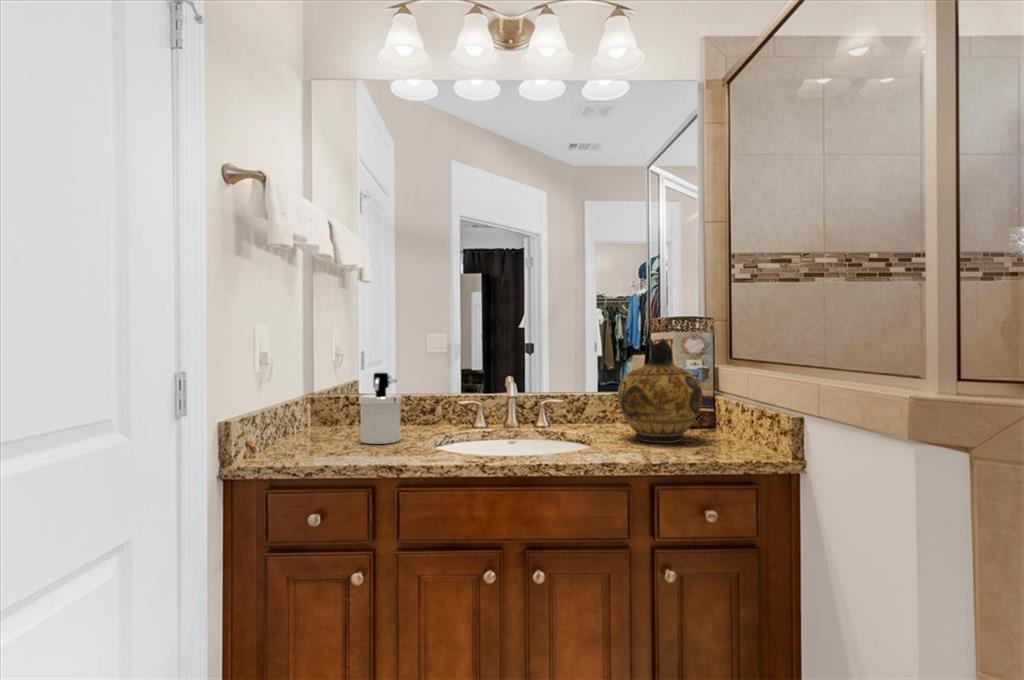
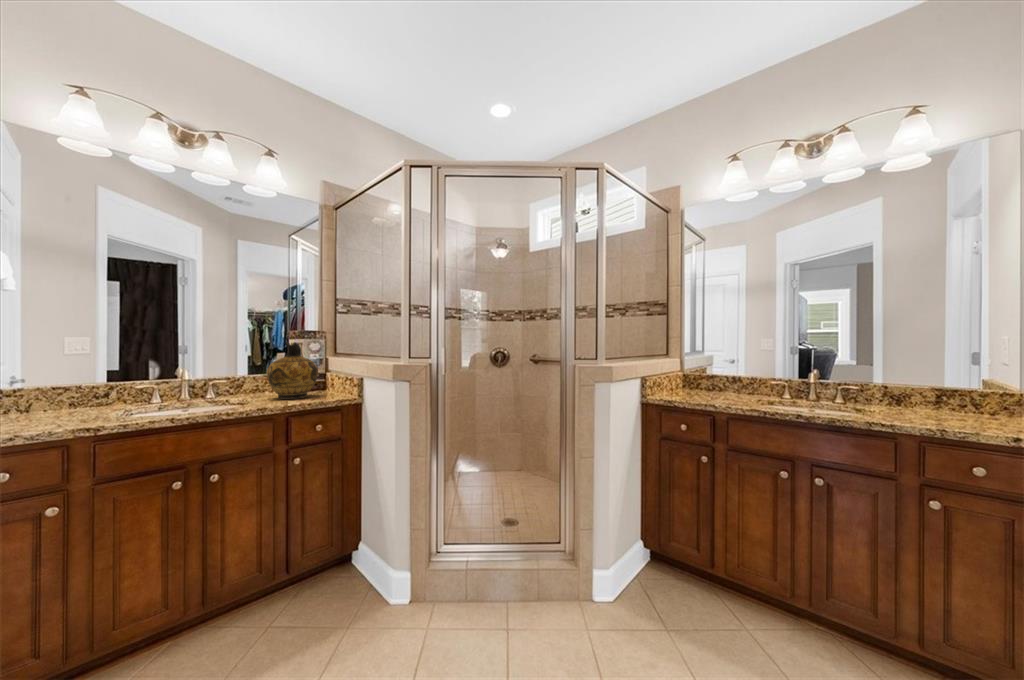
soap dispenser: present [359,373,402,444] -> none [34,367,83,421]

